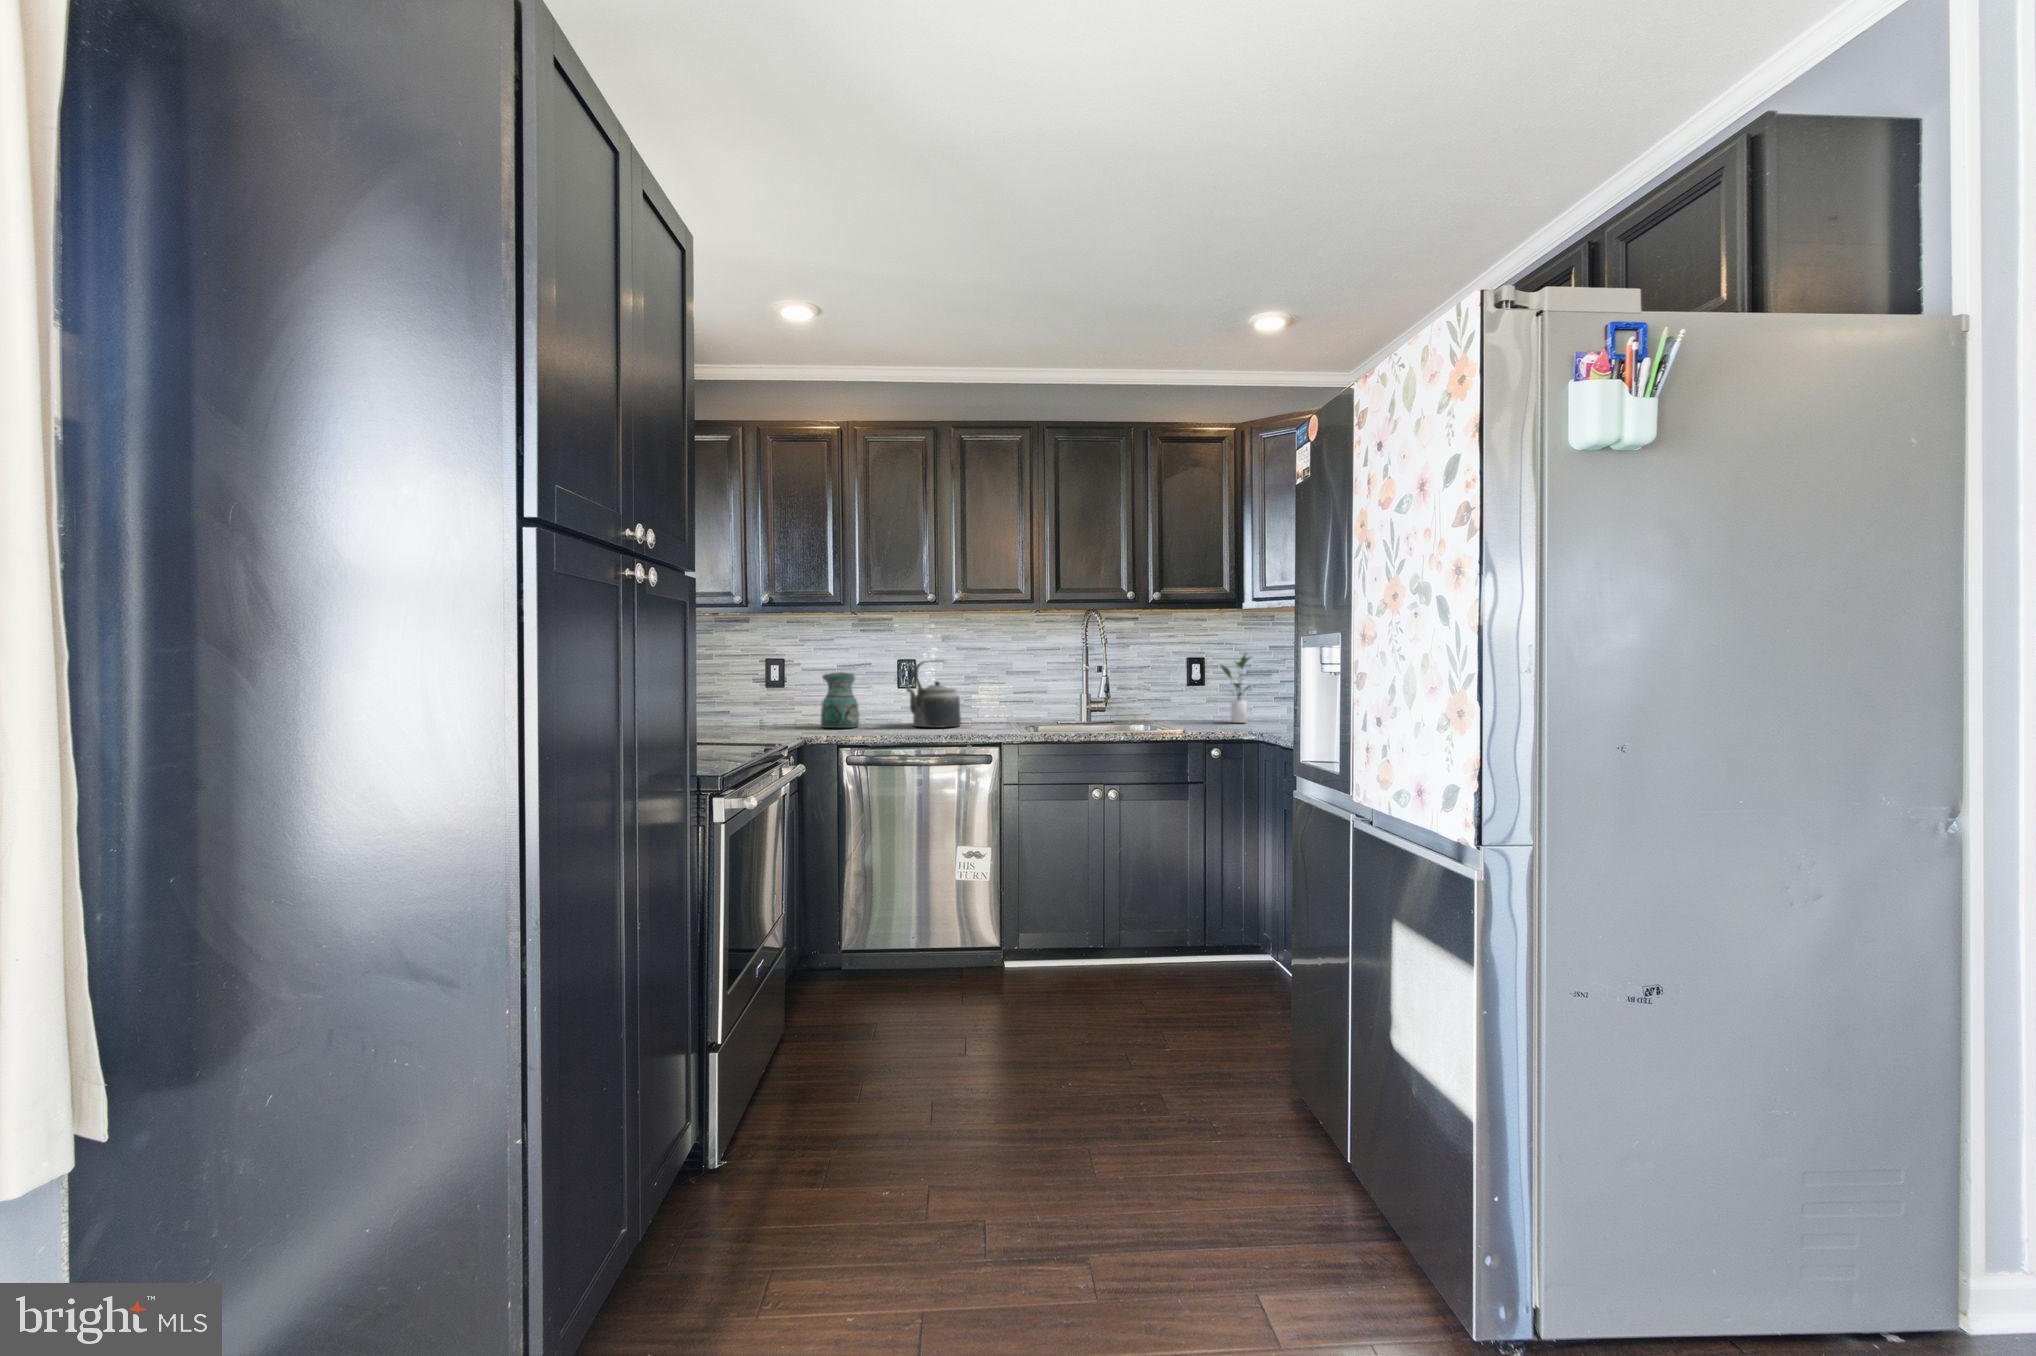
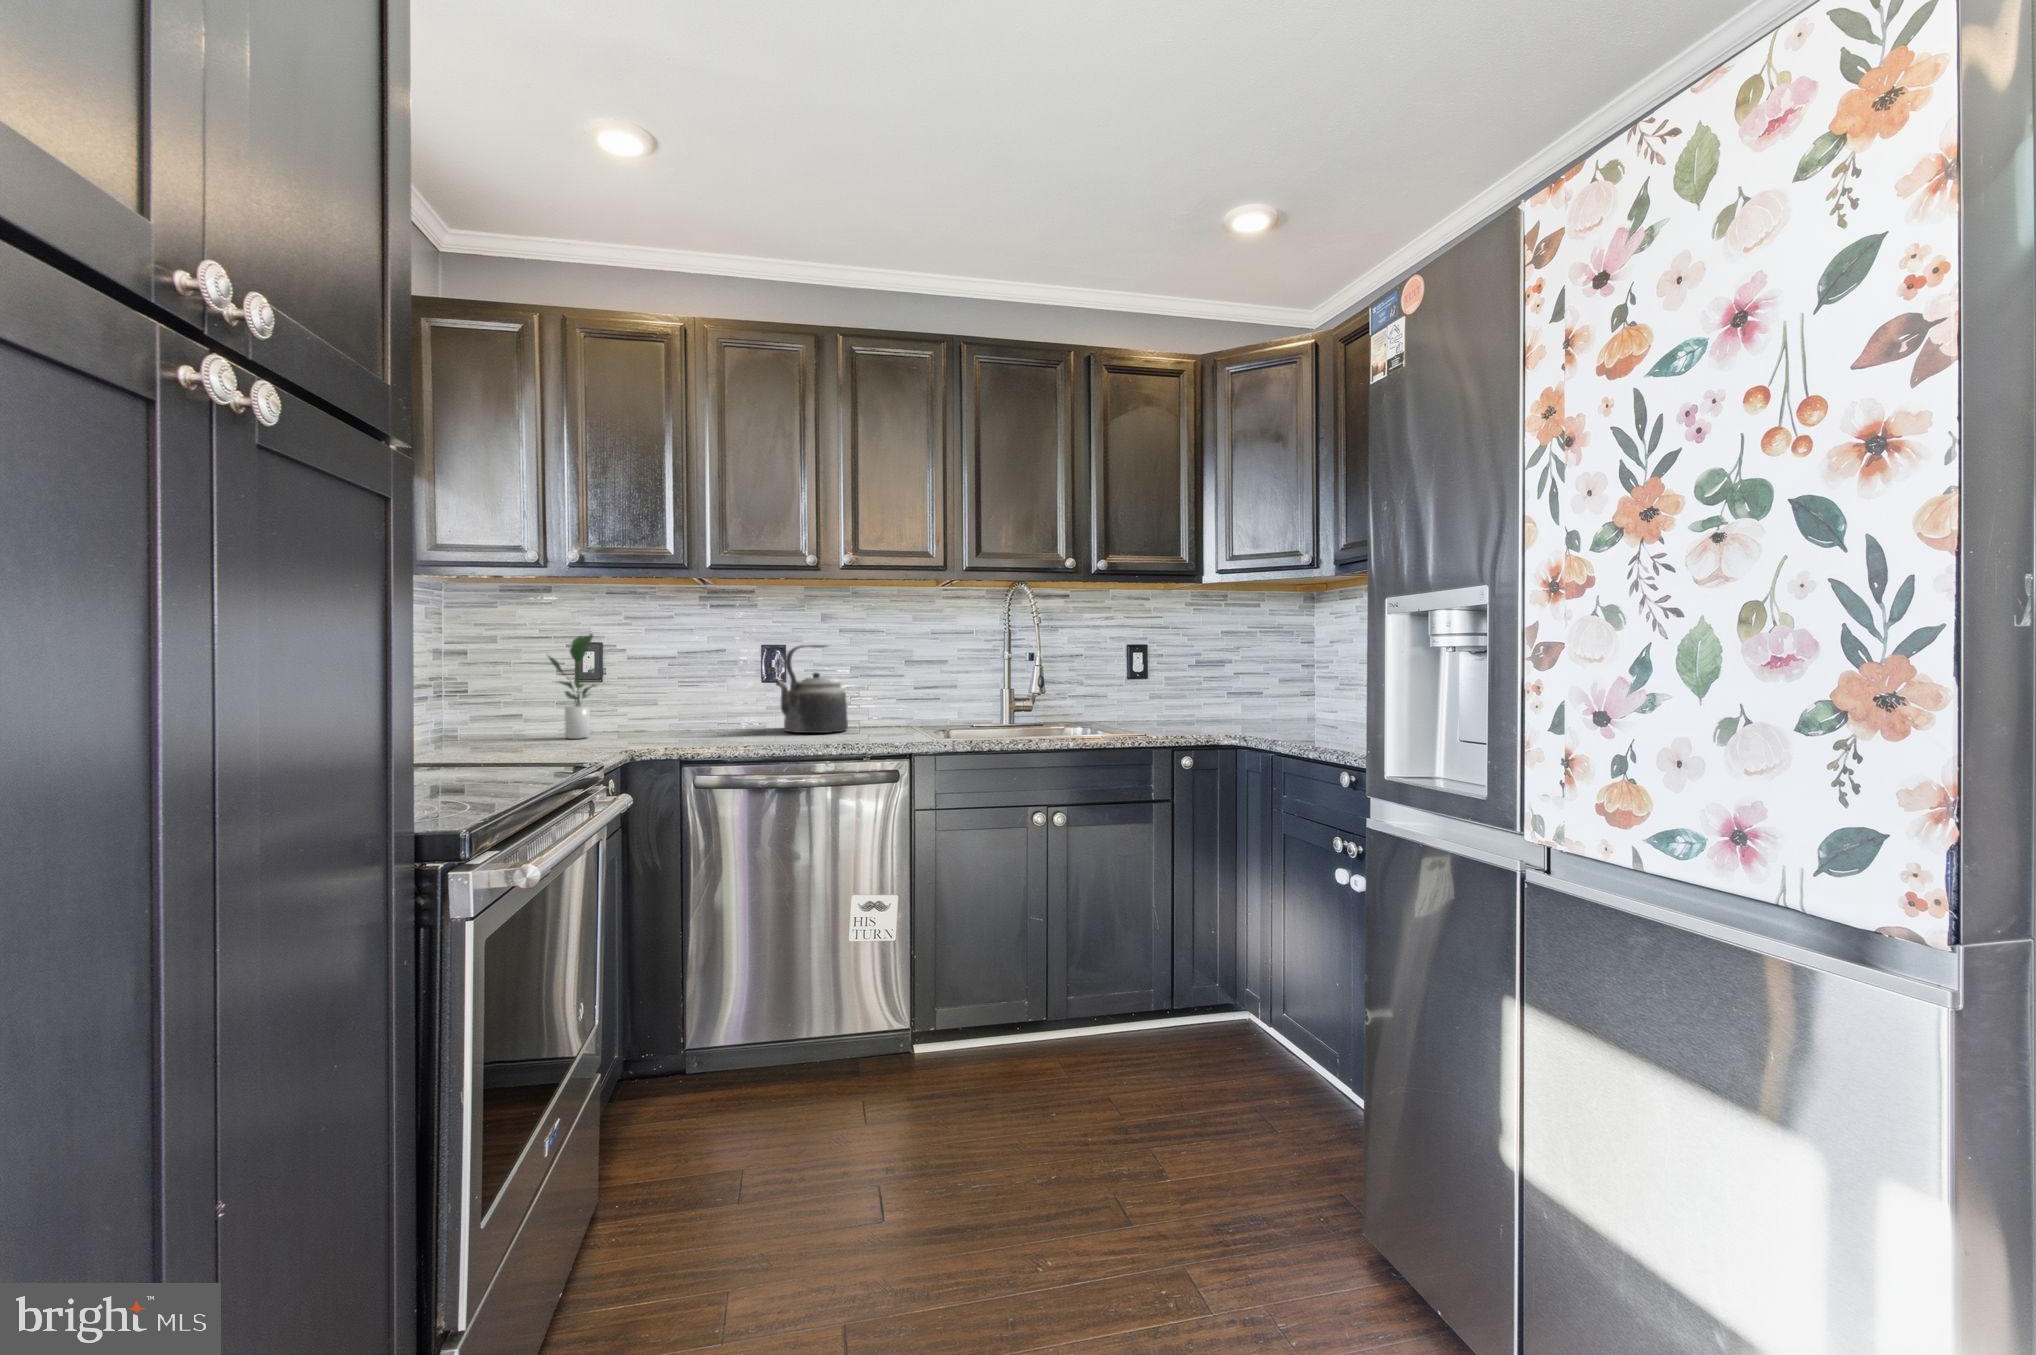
potted plant: present [1221,651,1251,723] -> present [549,634,600,739]
ceramic pitcher: present [821,672,859,728] -> none [656,660,728,735]

